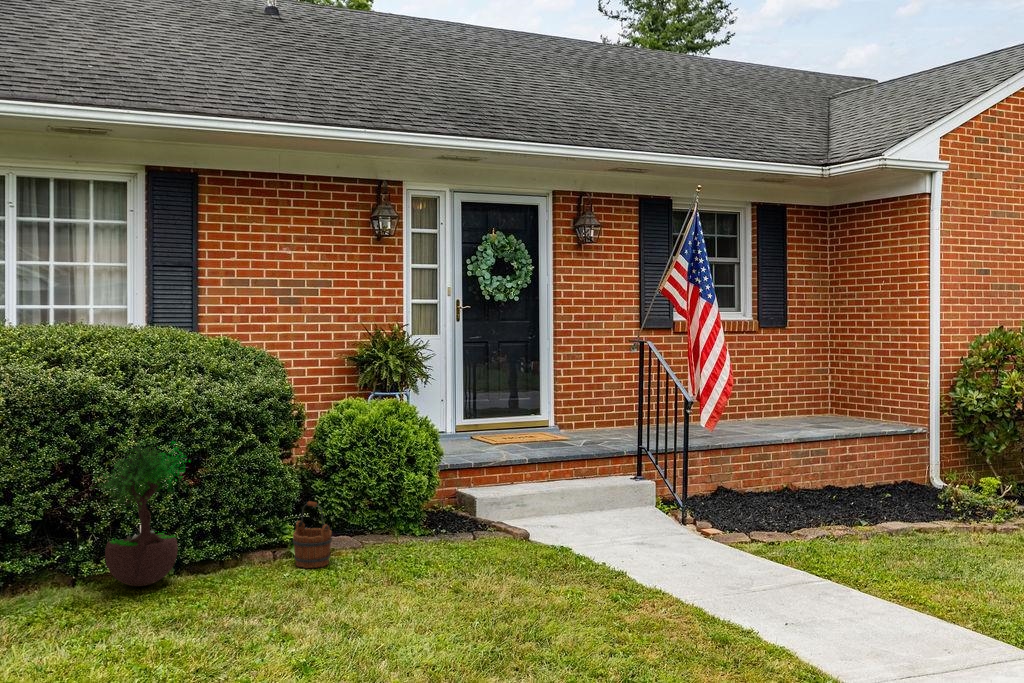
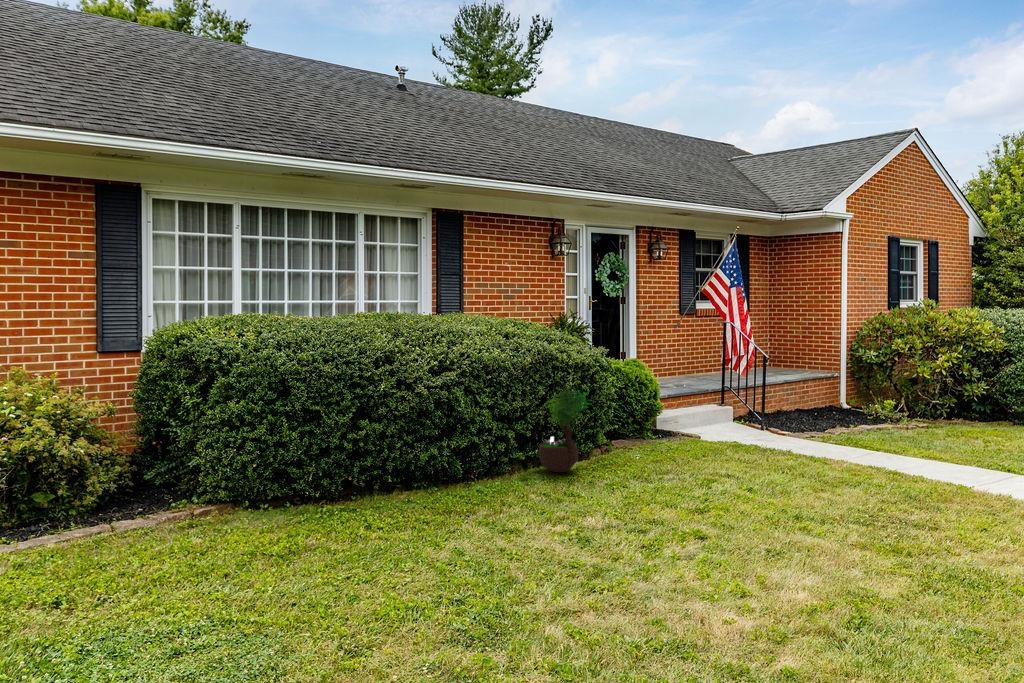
wooden bucket: present [293,501,332,568] -> none [609,421,634,460]

